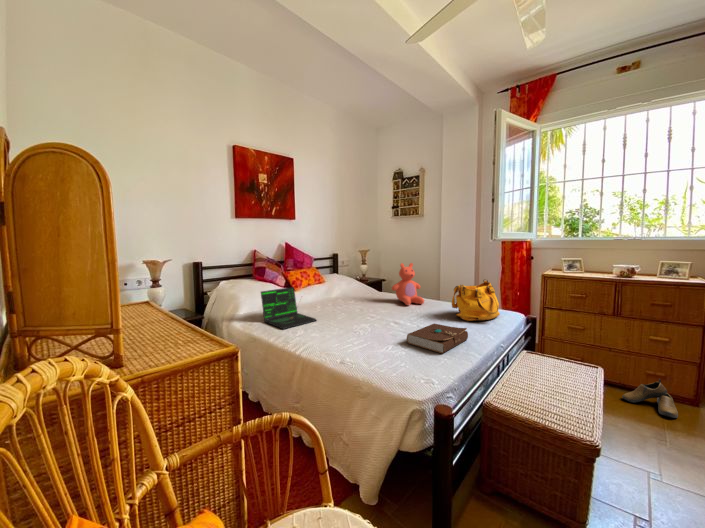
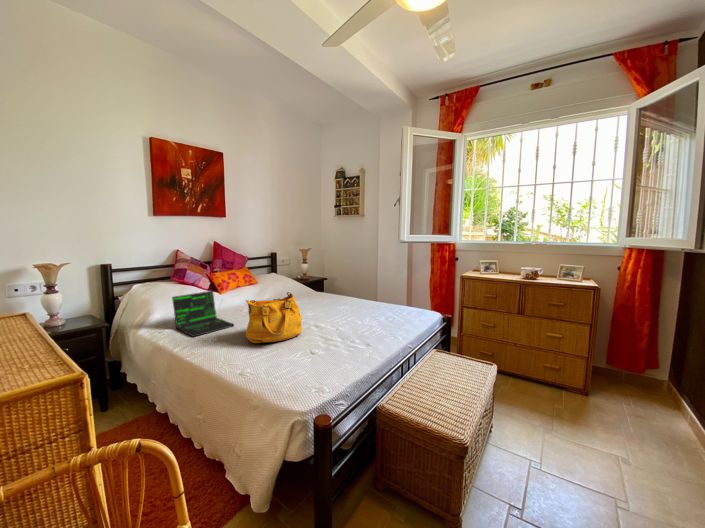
teddy bear: present [392,263,424,305] -> none [320,265,352,307]
handbag: present [452,279,500,321] -> present [246,292,302,343]
book: present [407,324,468,353] -> none [316,327,377,359]
shoe: present [622,379,678,418] -> none [523,370,565,405]

